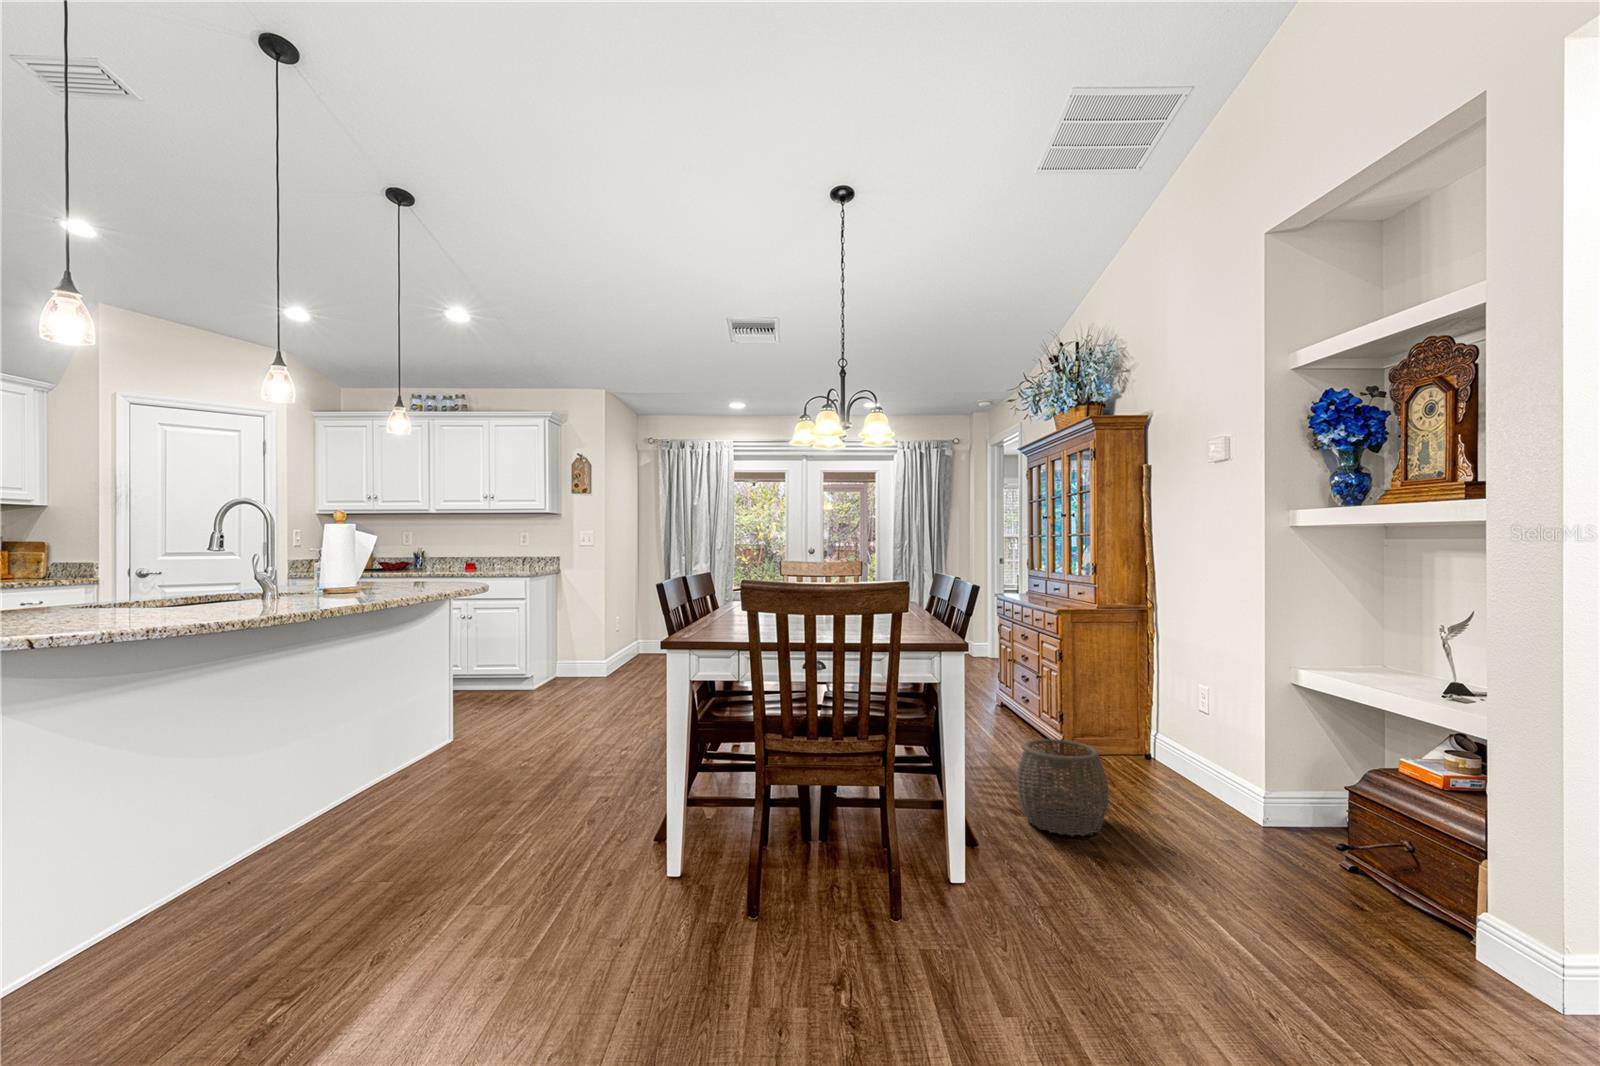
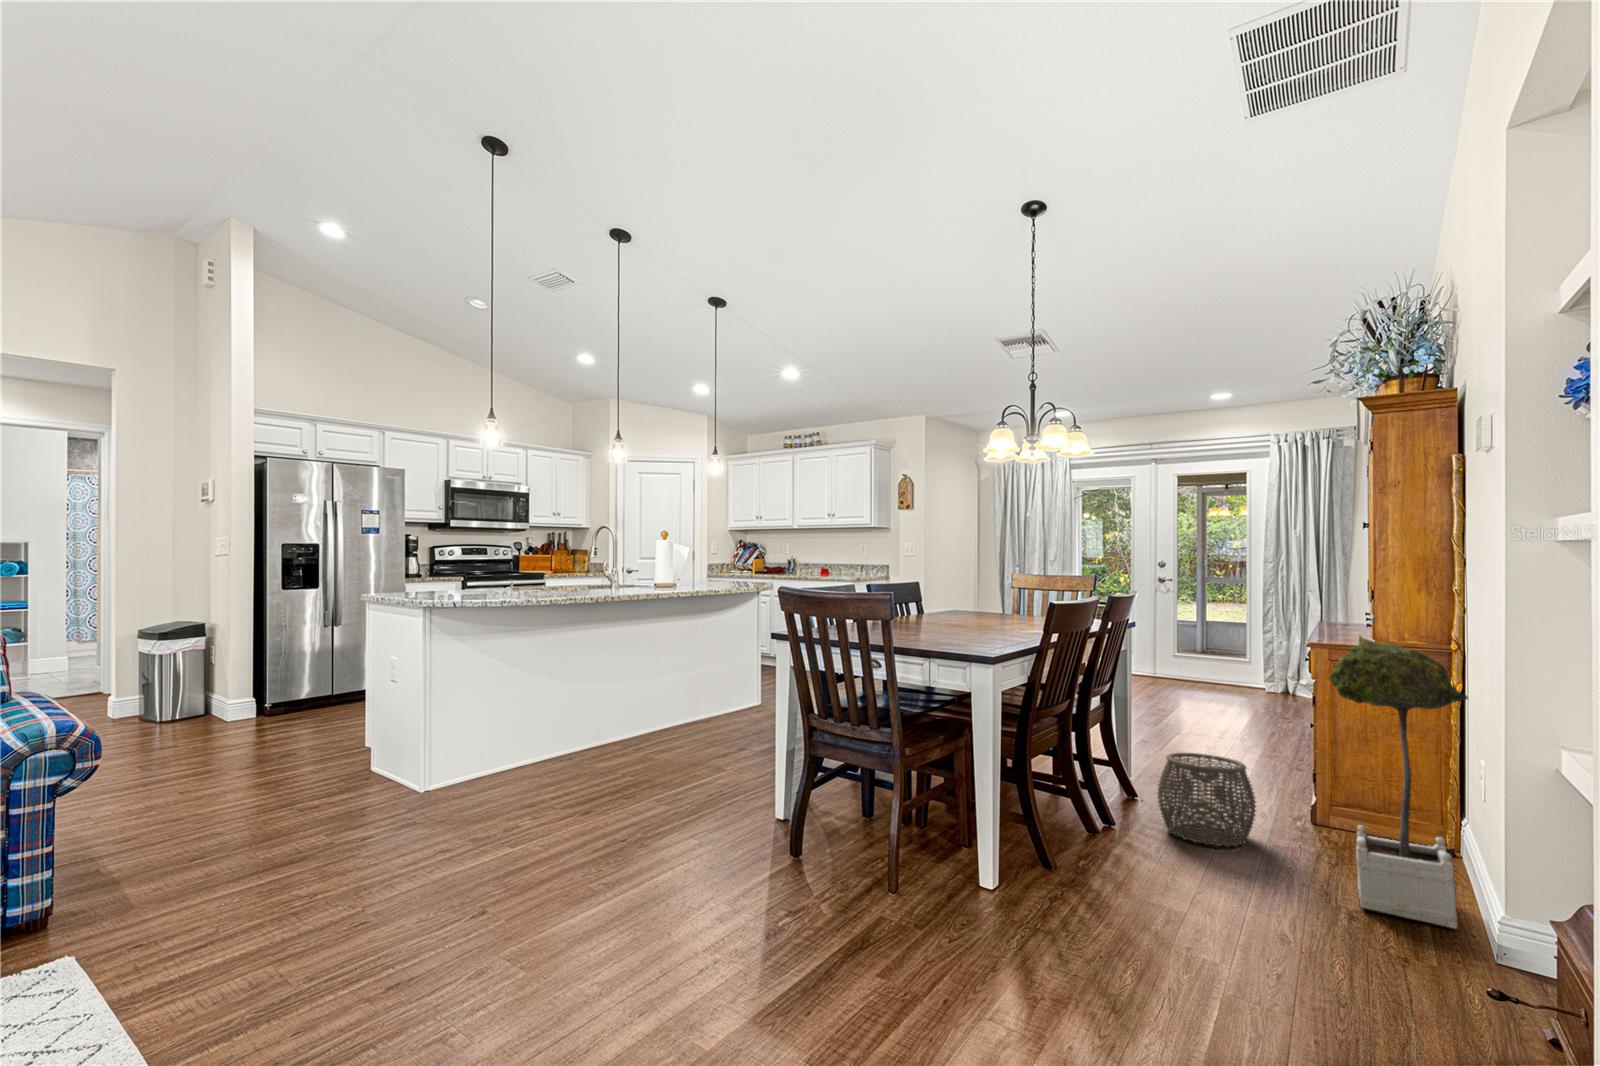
potted tree: none [1192,616,1326,874] -> present [1329,636,1468,928]

